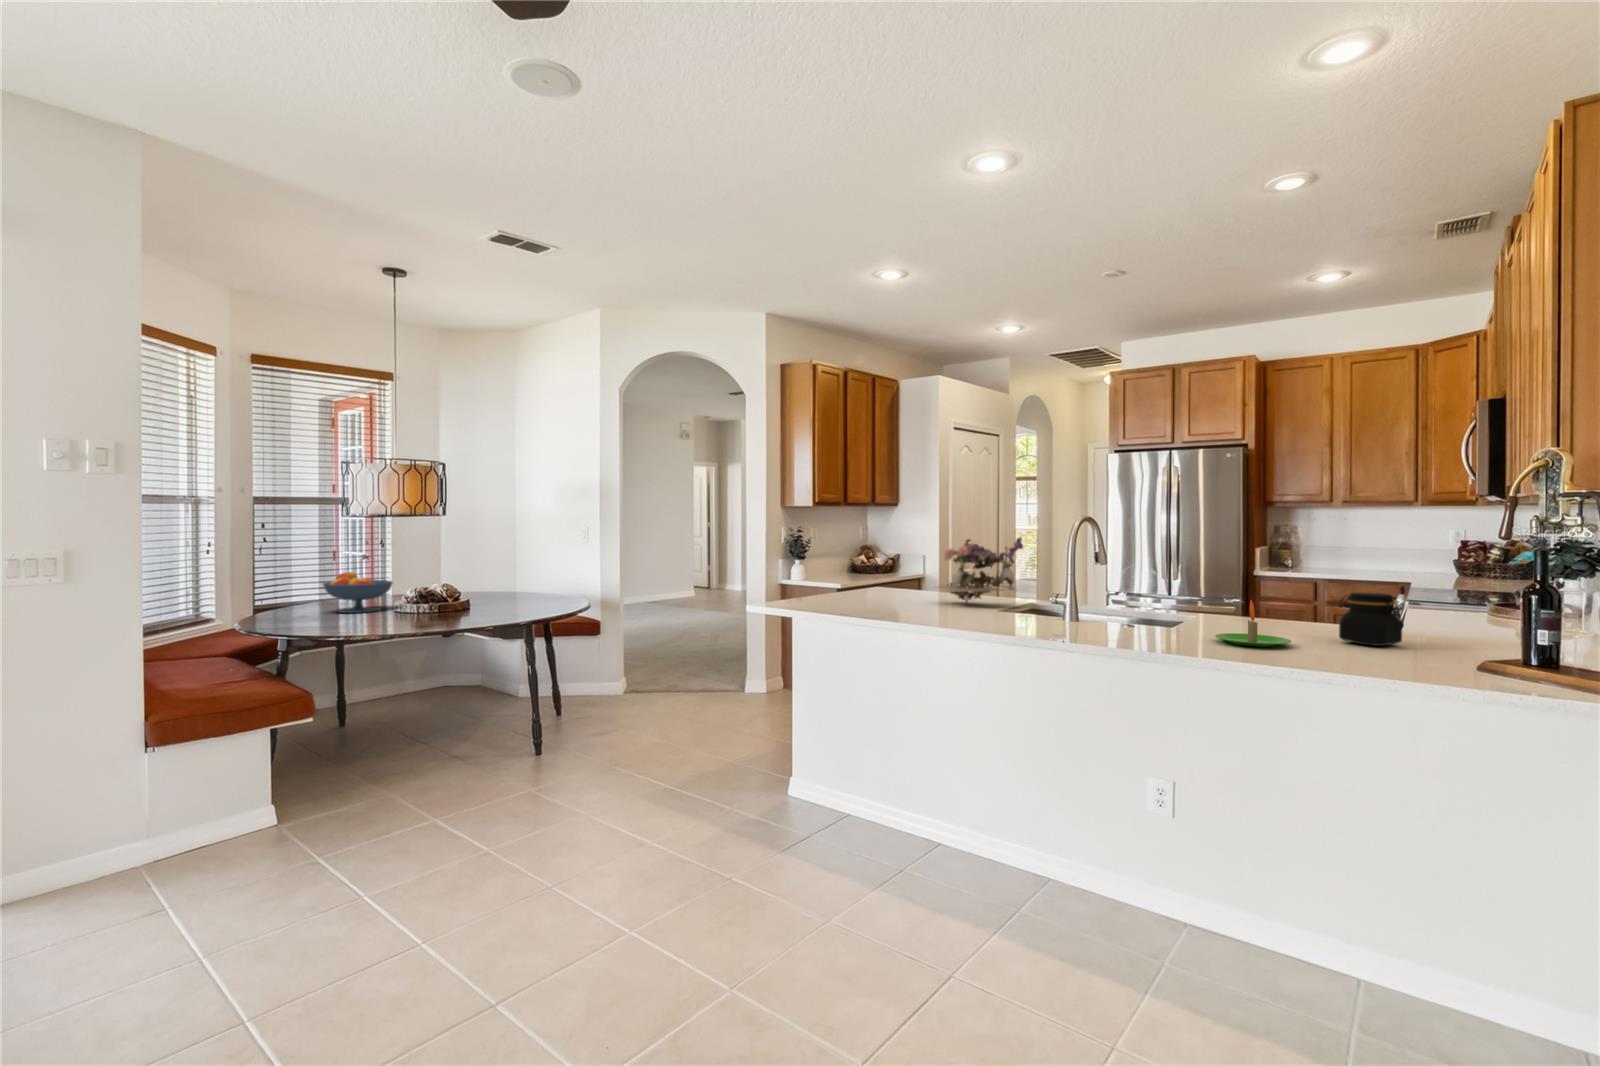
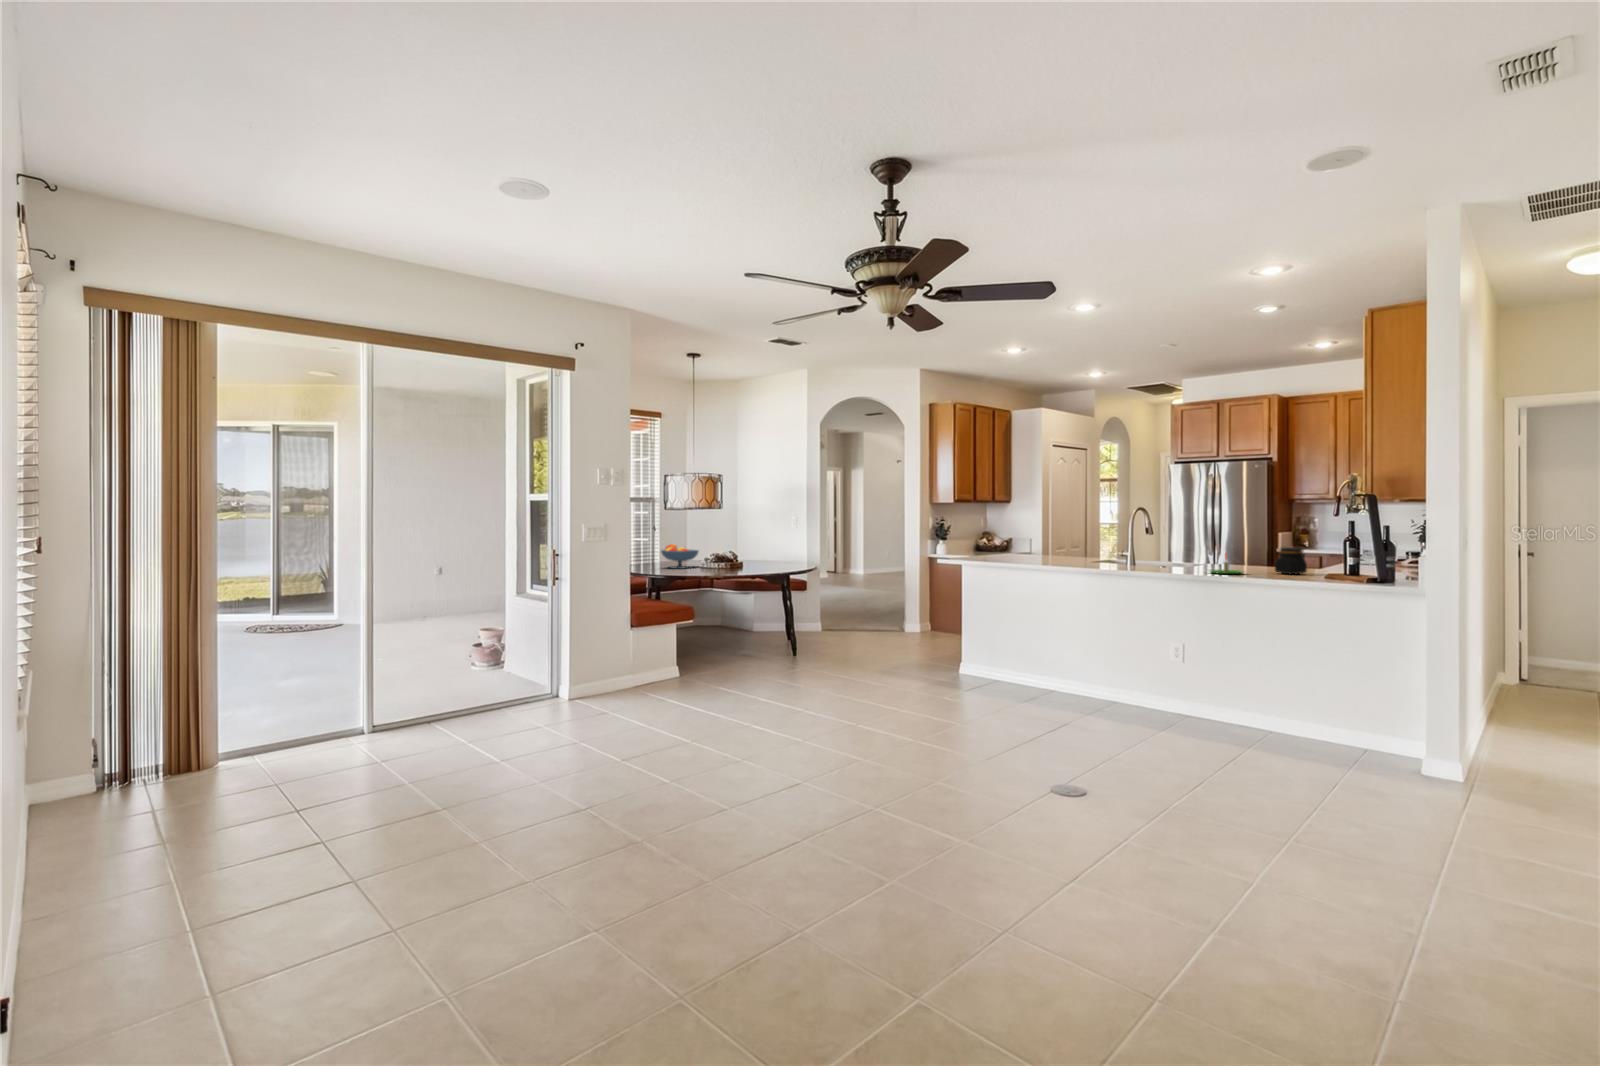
flower arrangement: present [939,537,1023,602] -> none [1048,520,1104,562]

